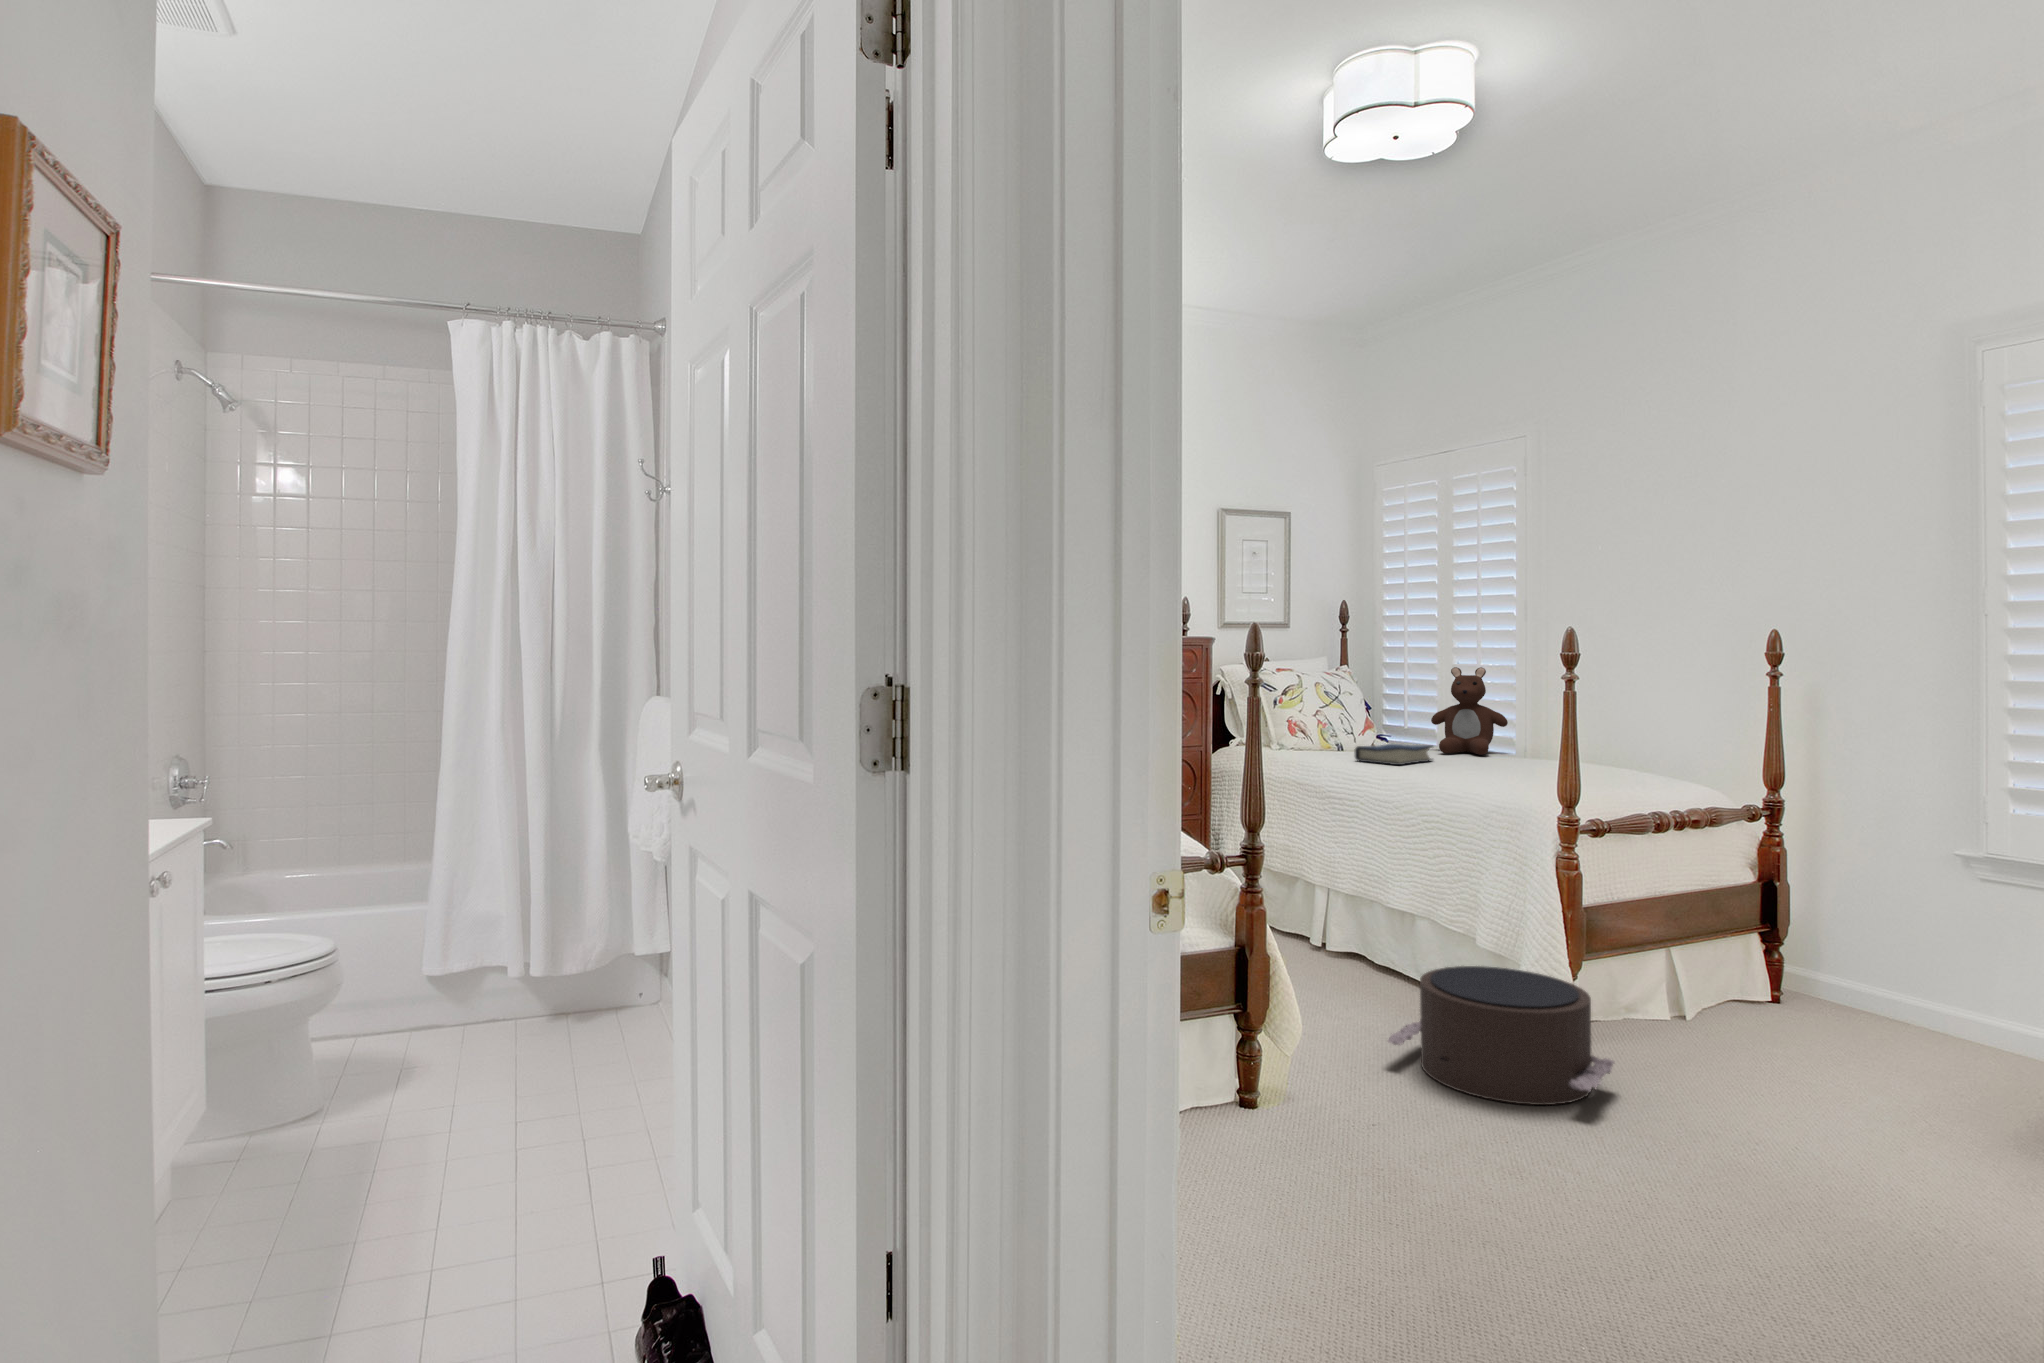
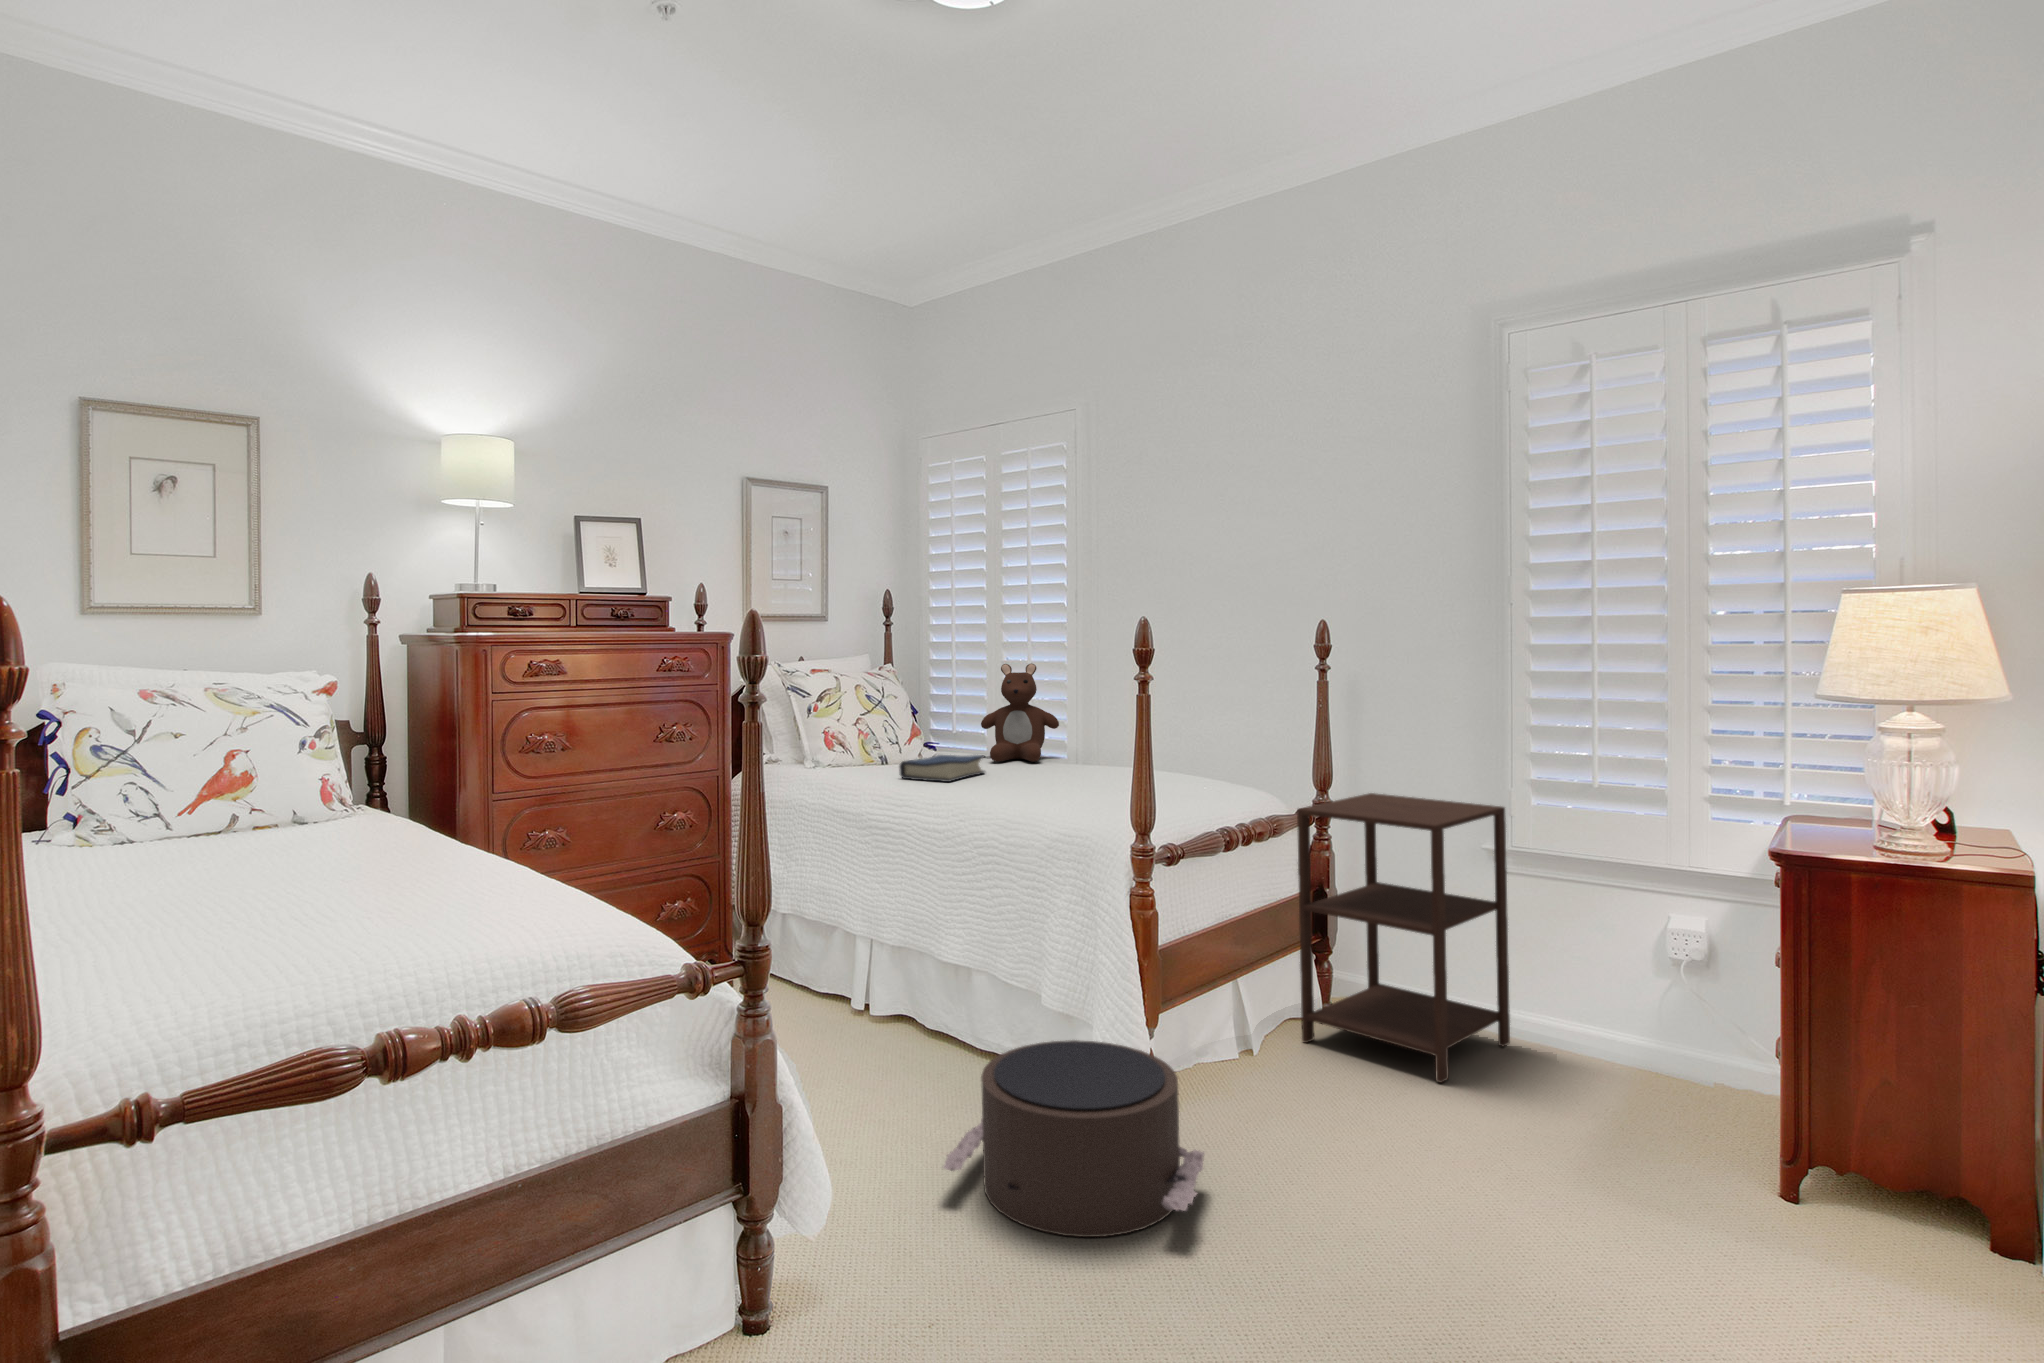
side table: none [1737,796,1975,1058] -> present [1297,793,1510,1083]

